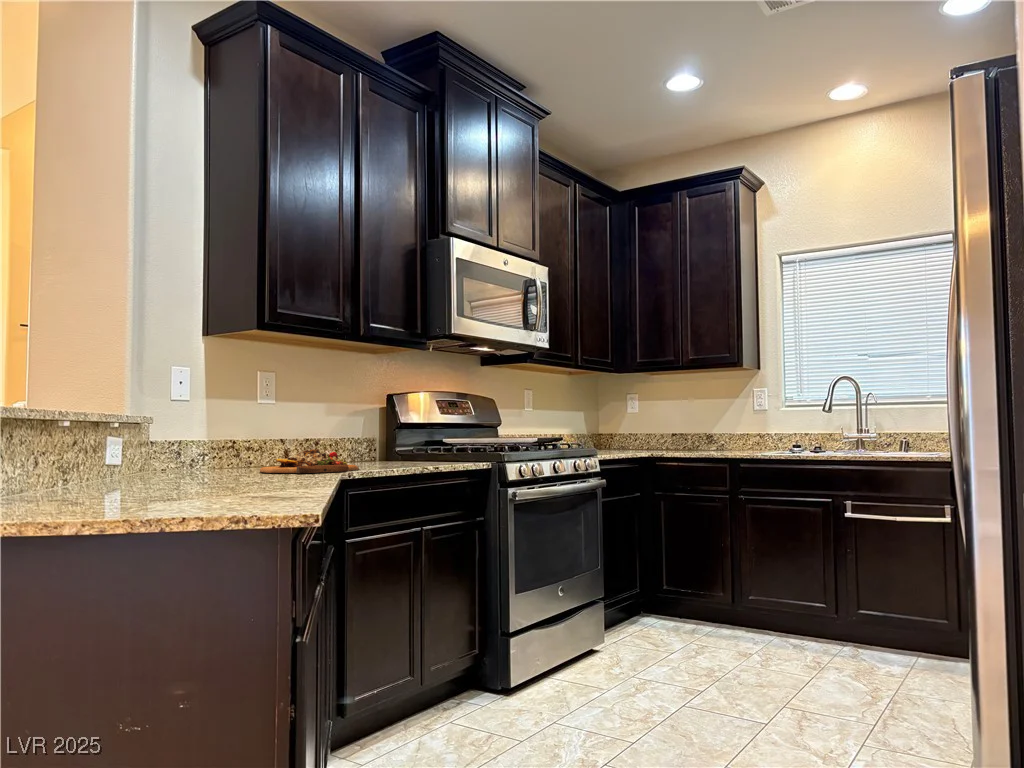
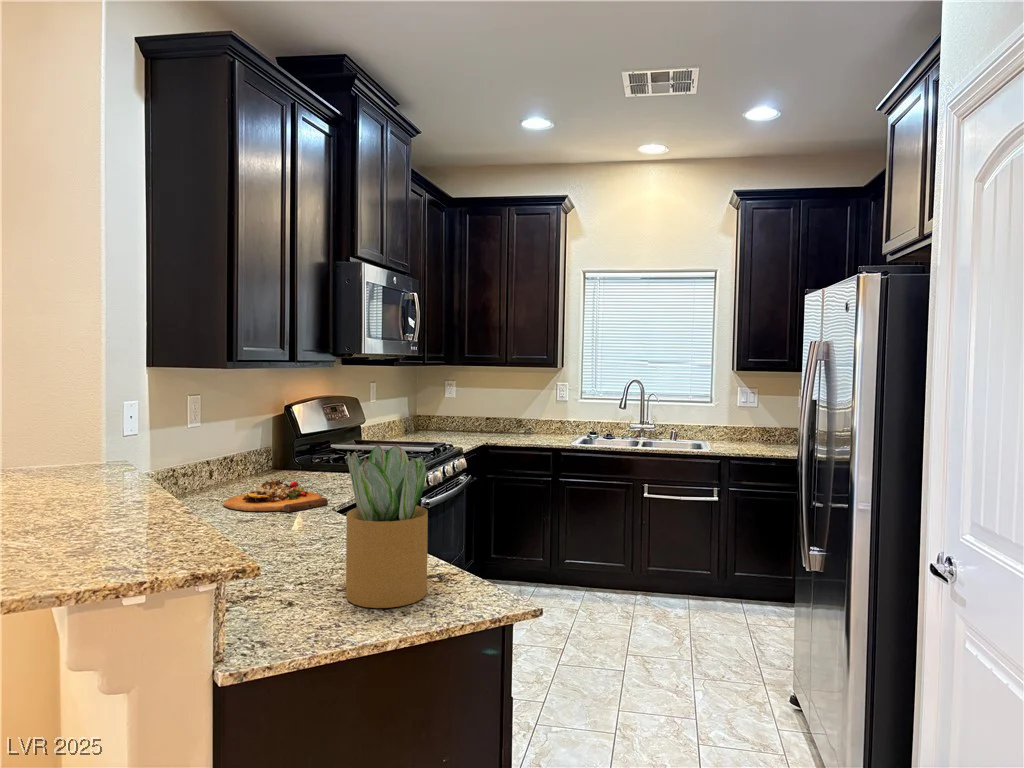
potted plant: none [132,337,254,508] -> present [346,444,428,608]

